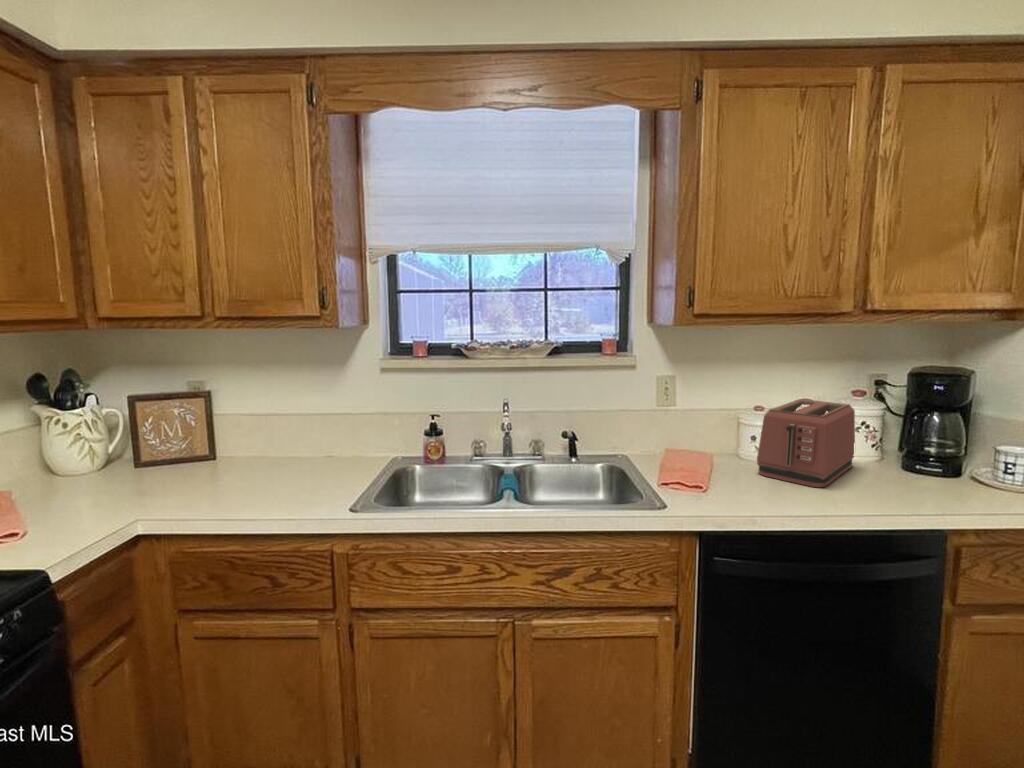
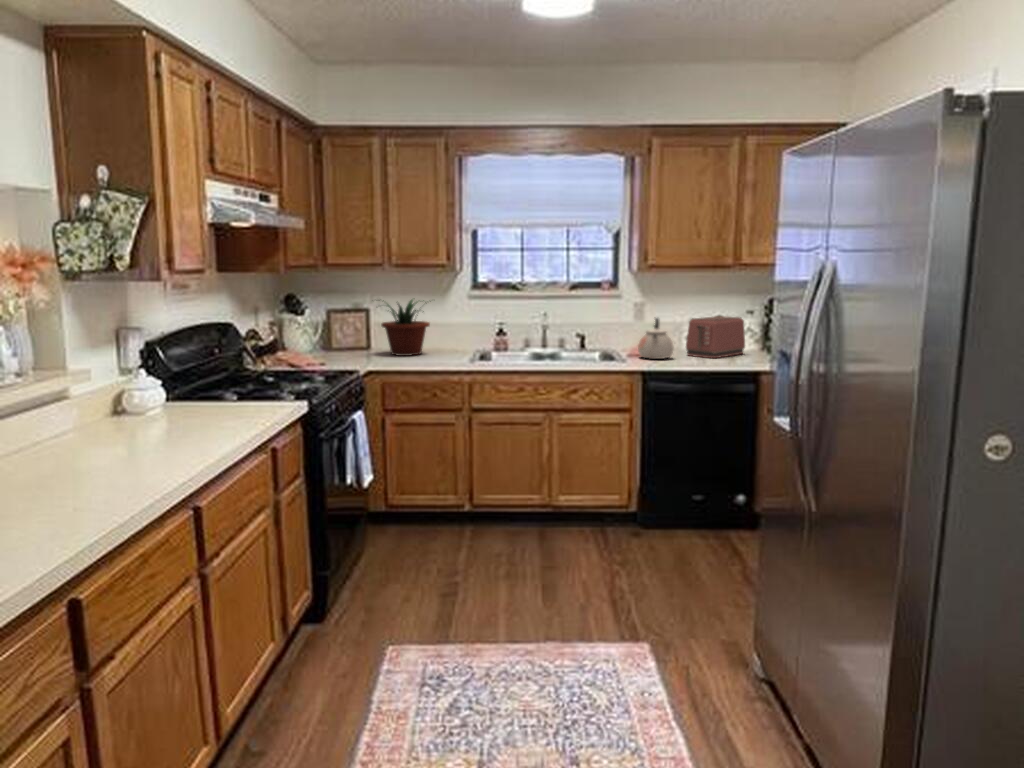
potted plant: none [183,376,305,487] -> present [381,300,430,356]
kettle: none [678,412,749,495] -> present [638,318,673,359]

